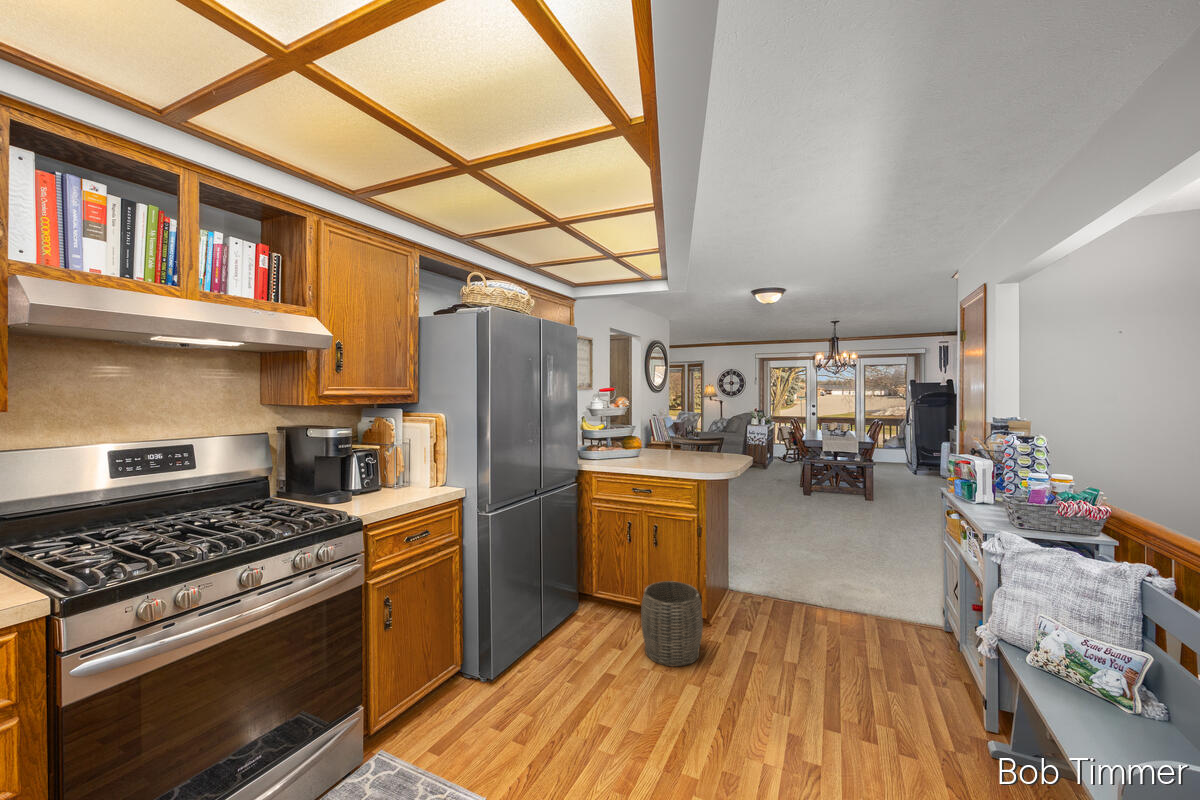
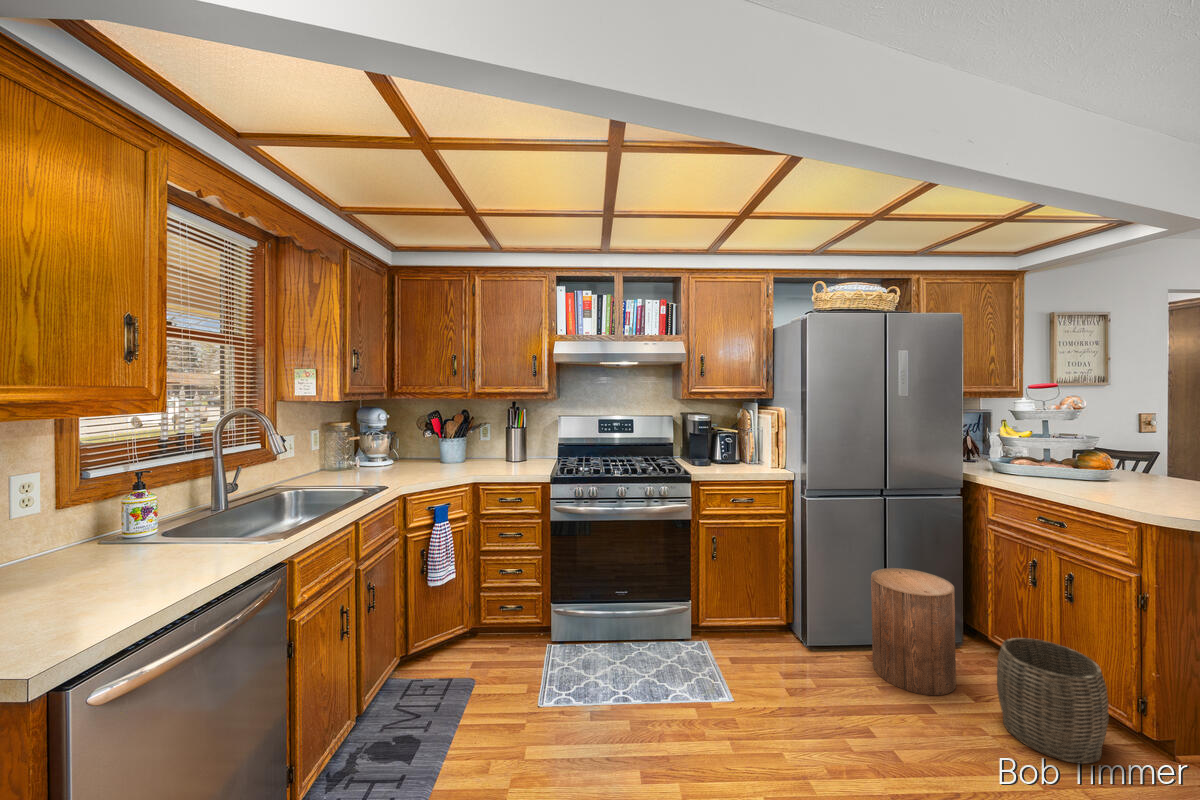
stool: none [543,559,610,674] -> present [871,568,956,695]

